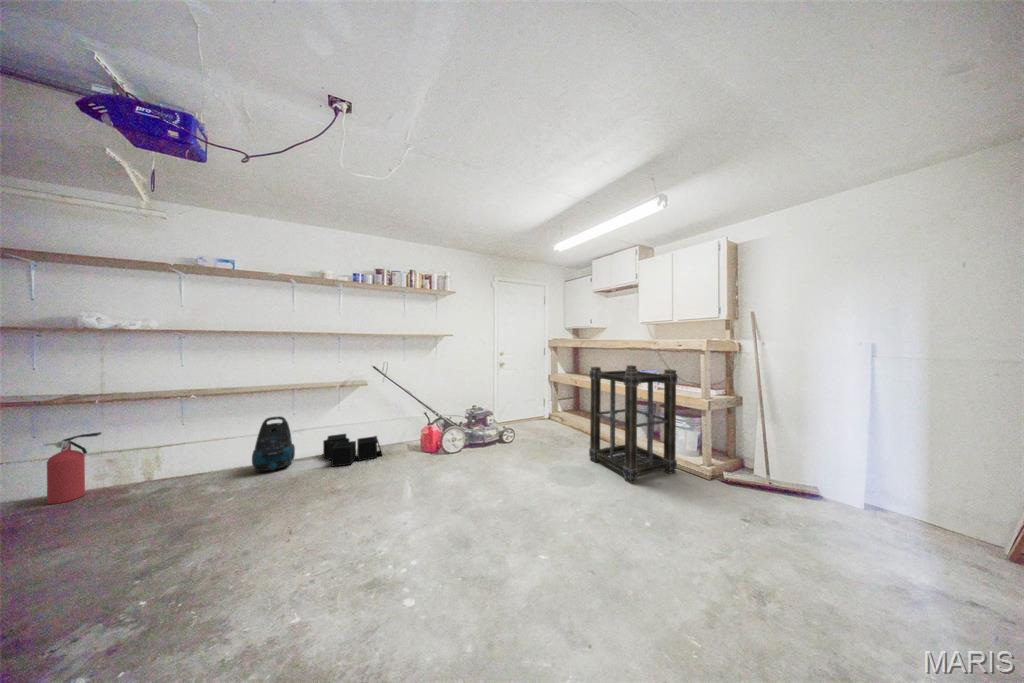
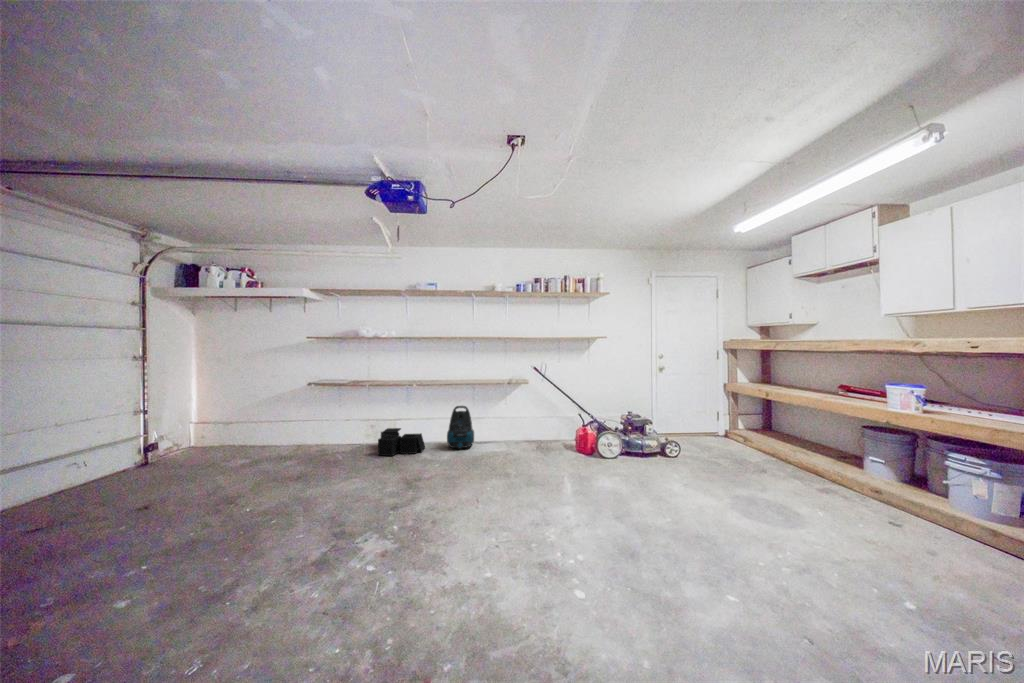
shelving unit: present [589,365,677,483] -> none [787,375,955,539]
fire extinguisher: present [44,432,101,504] -> none [345,406,369,449]
storage bin: present [323,434,382,466] -> present [378,428,425,456]

